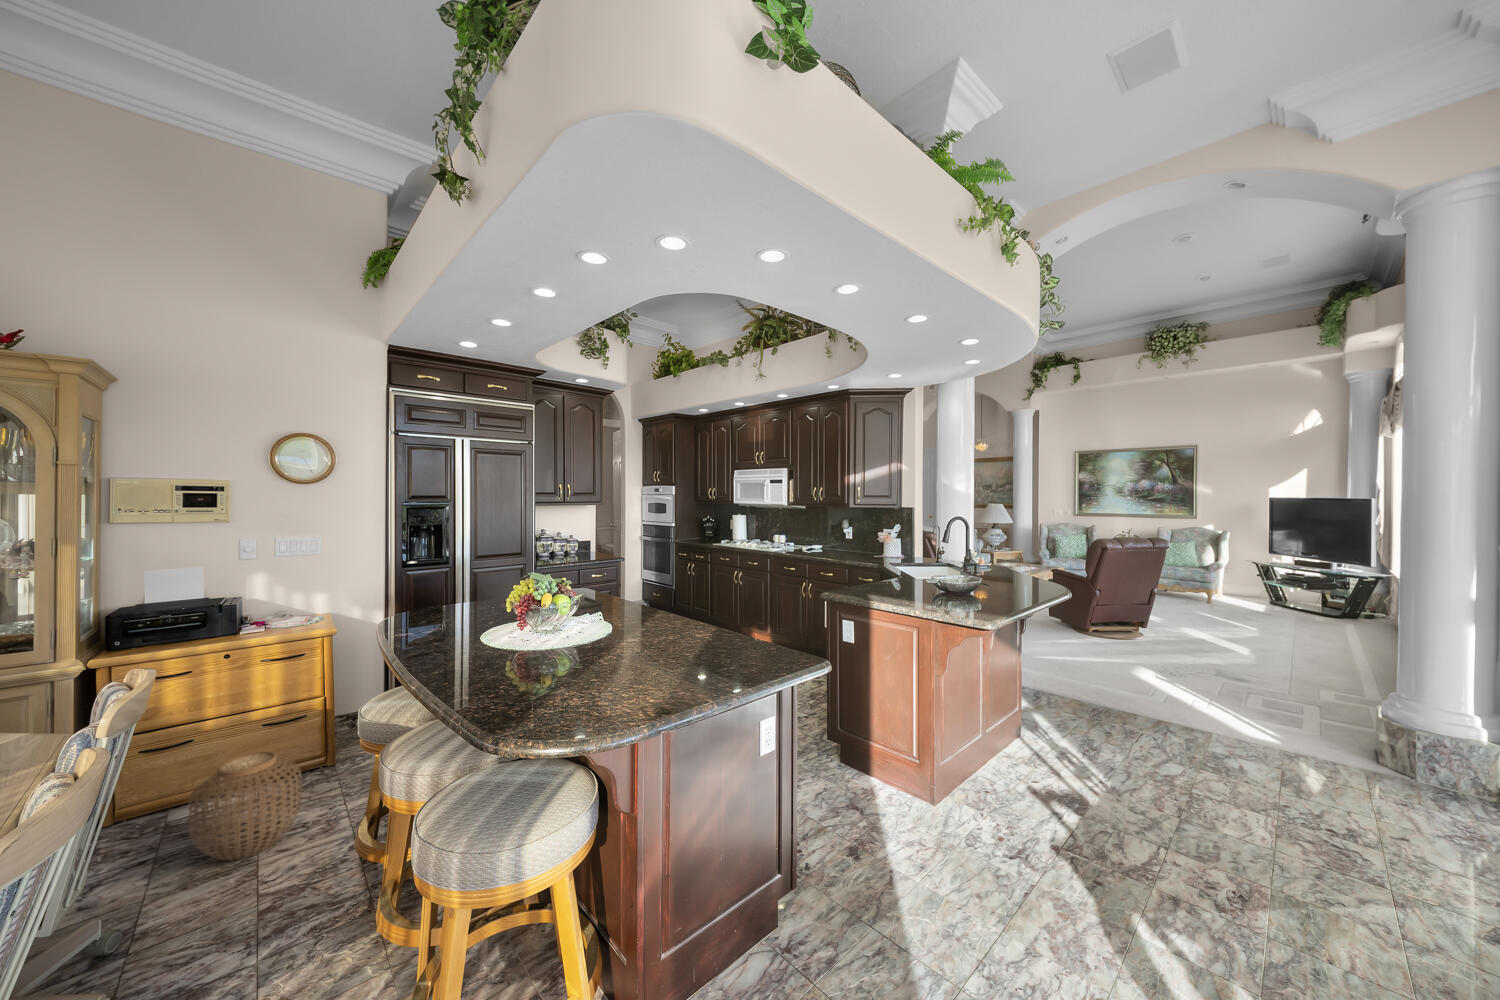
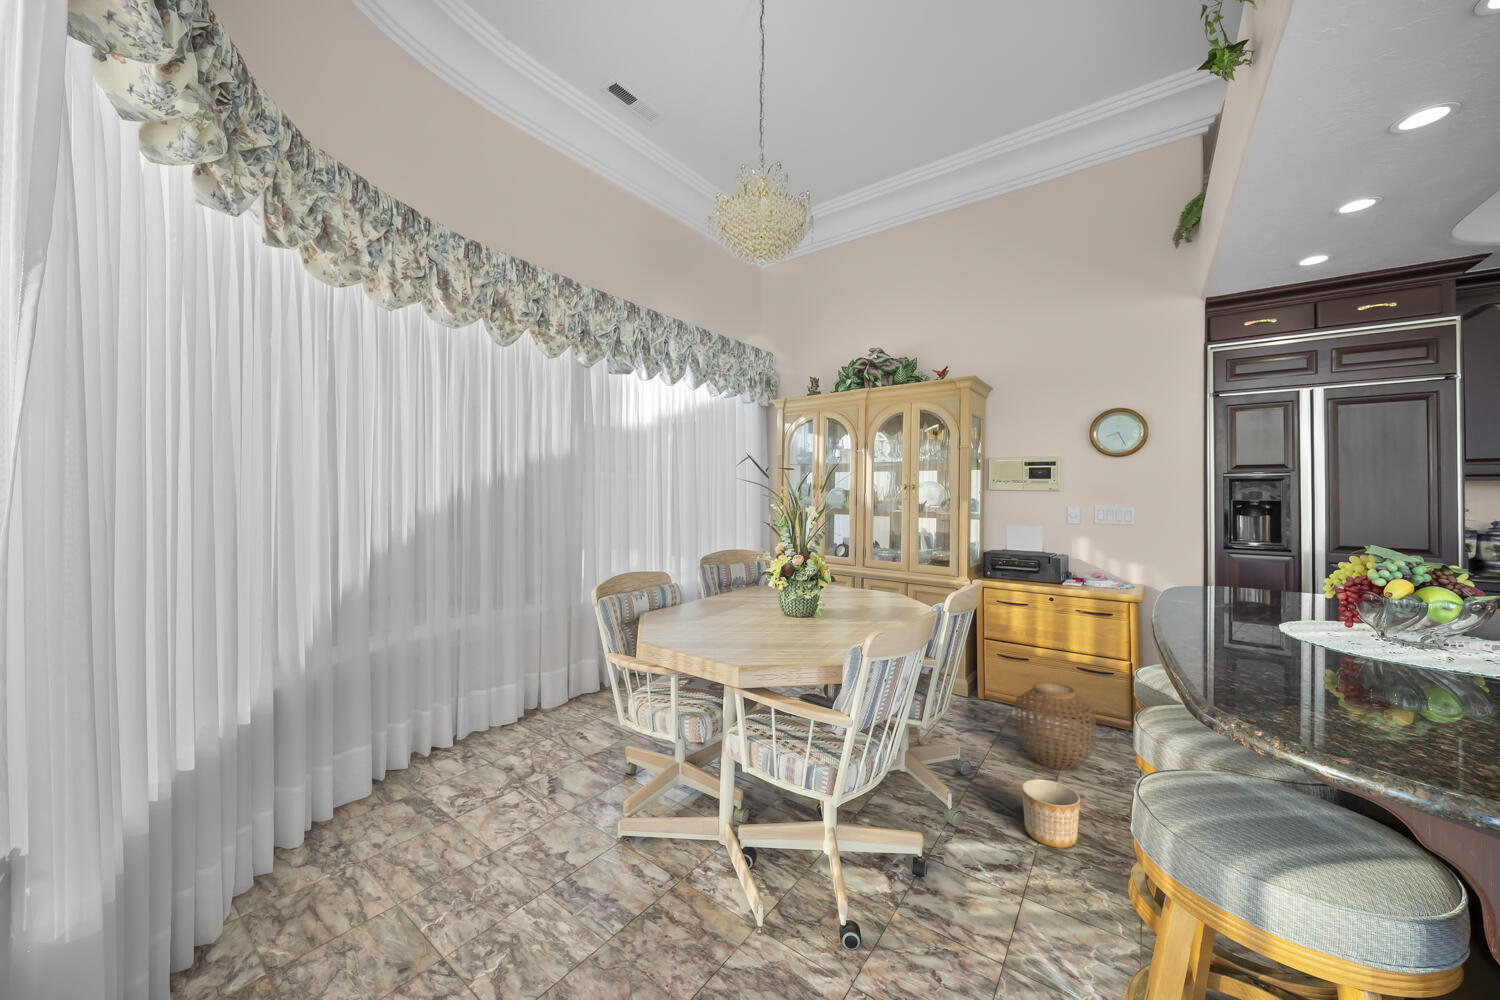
planter: none [227,868,306,957] -> present [1022,779,1080,848]

